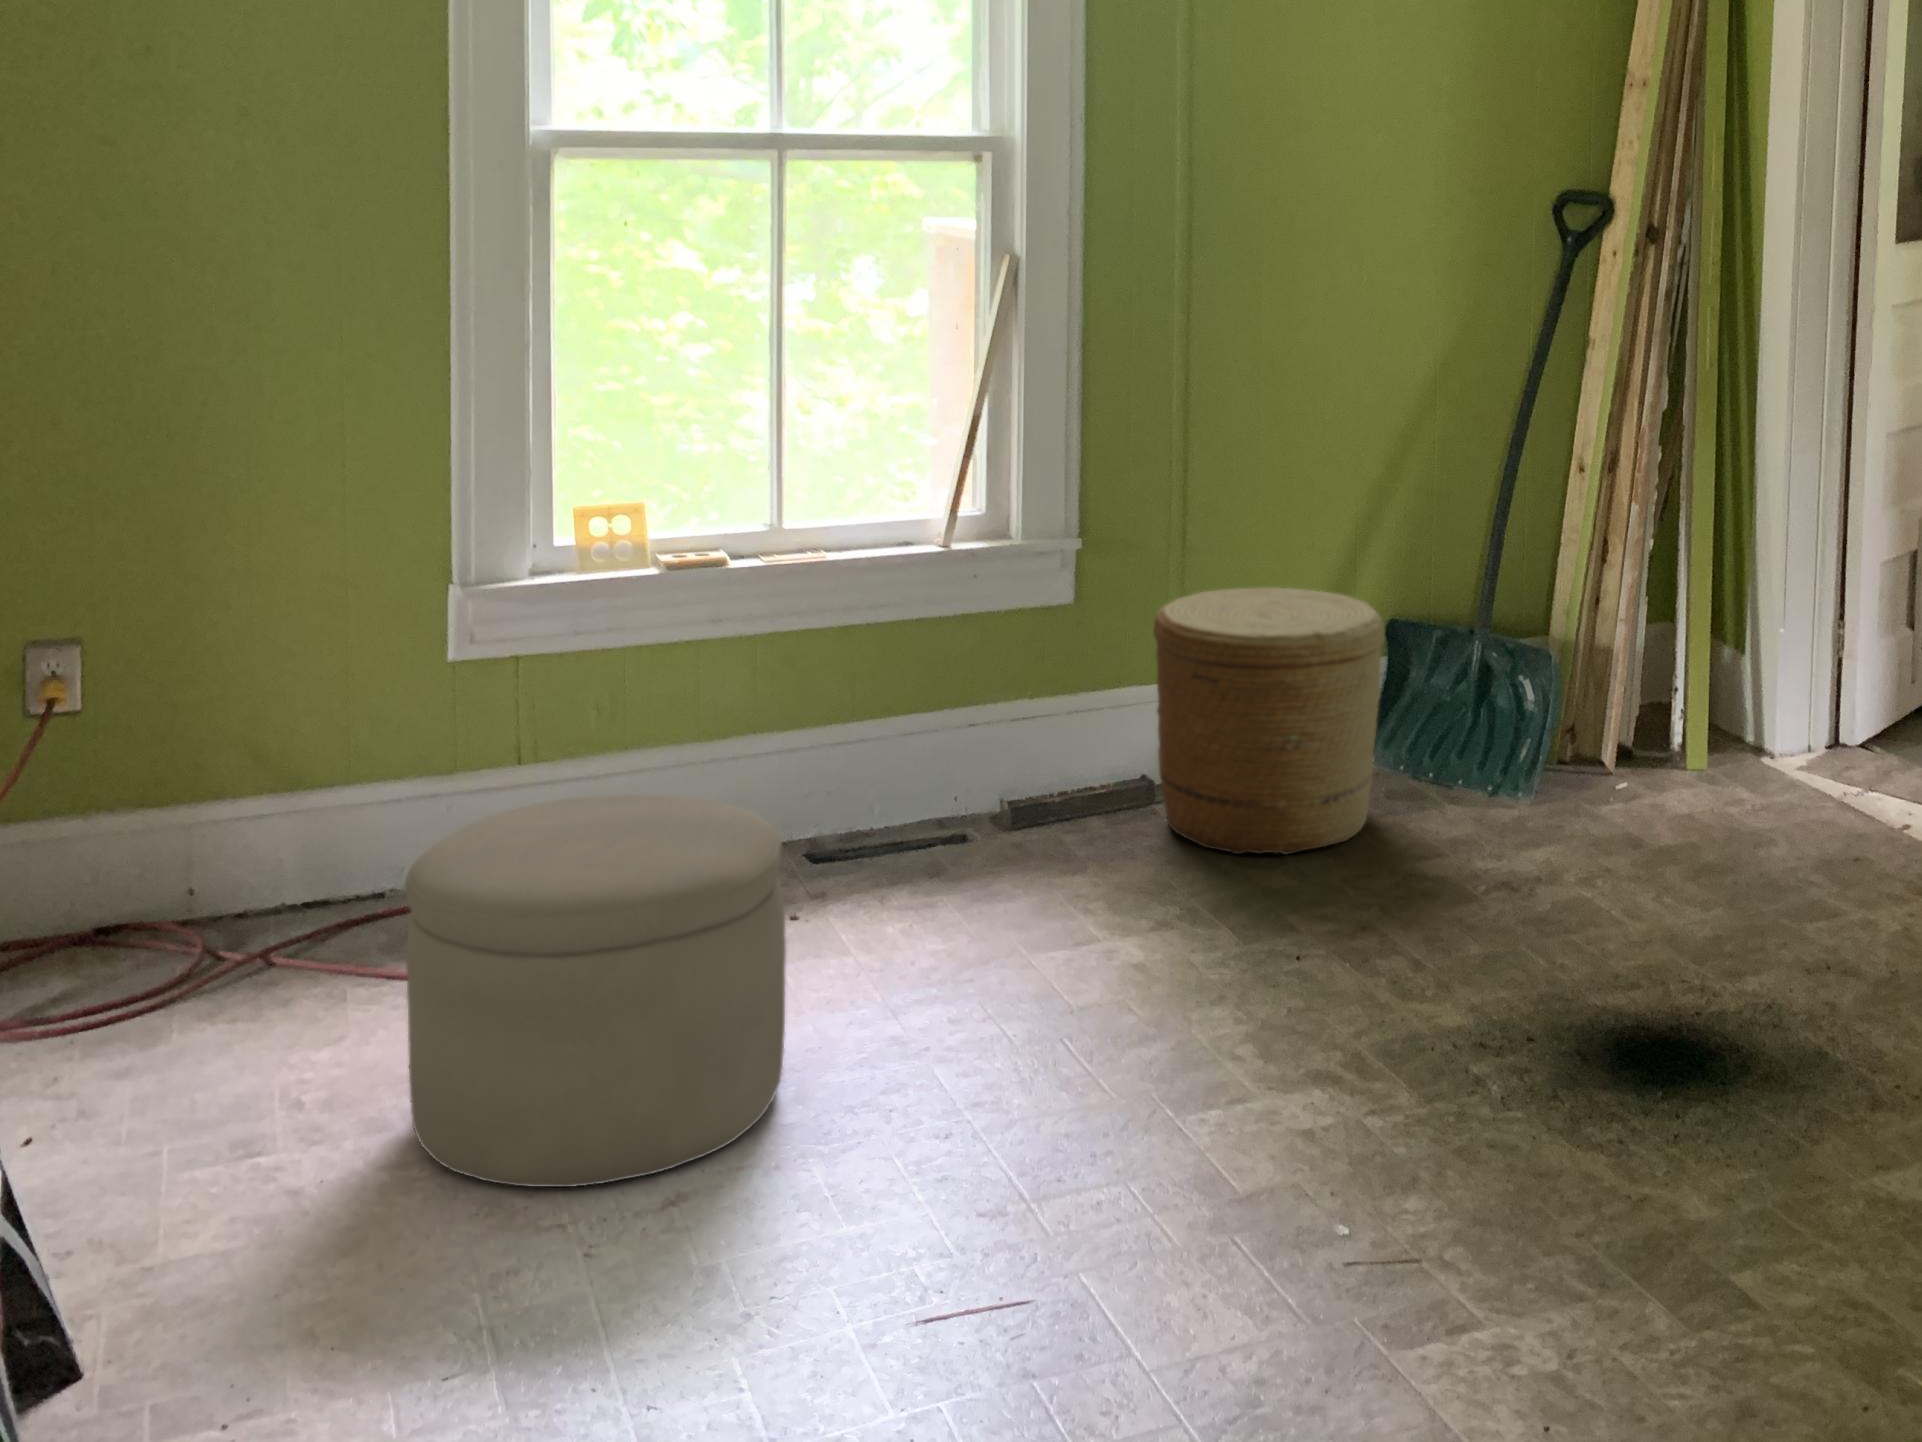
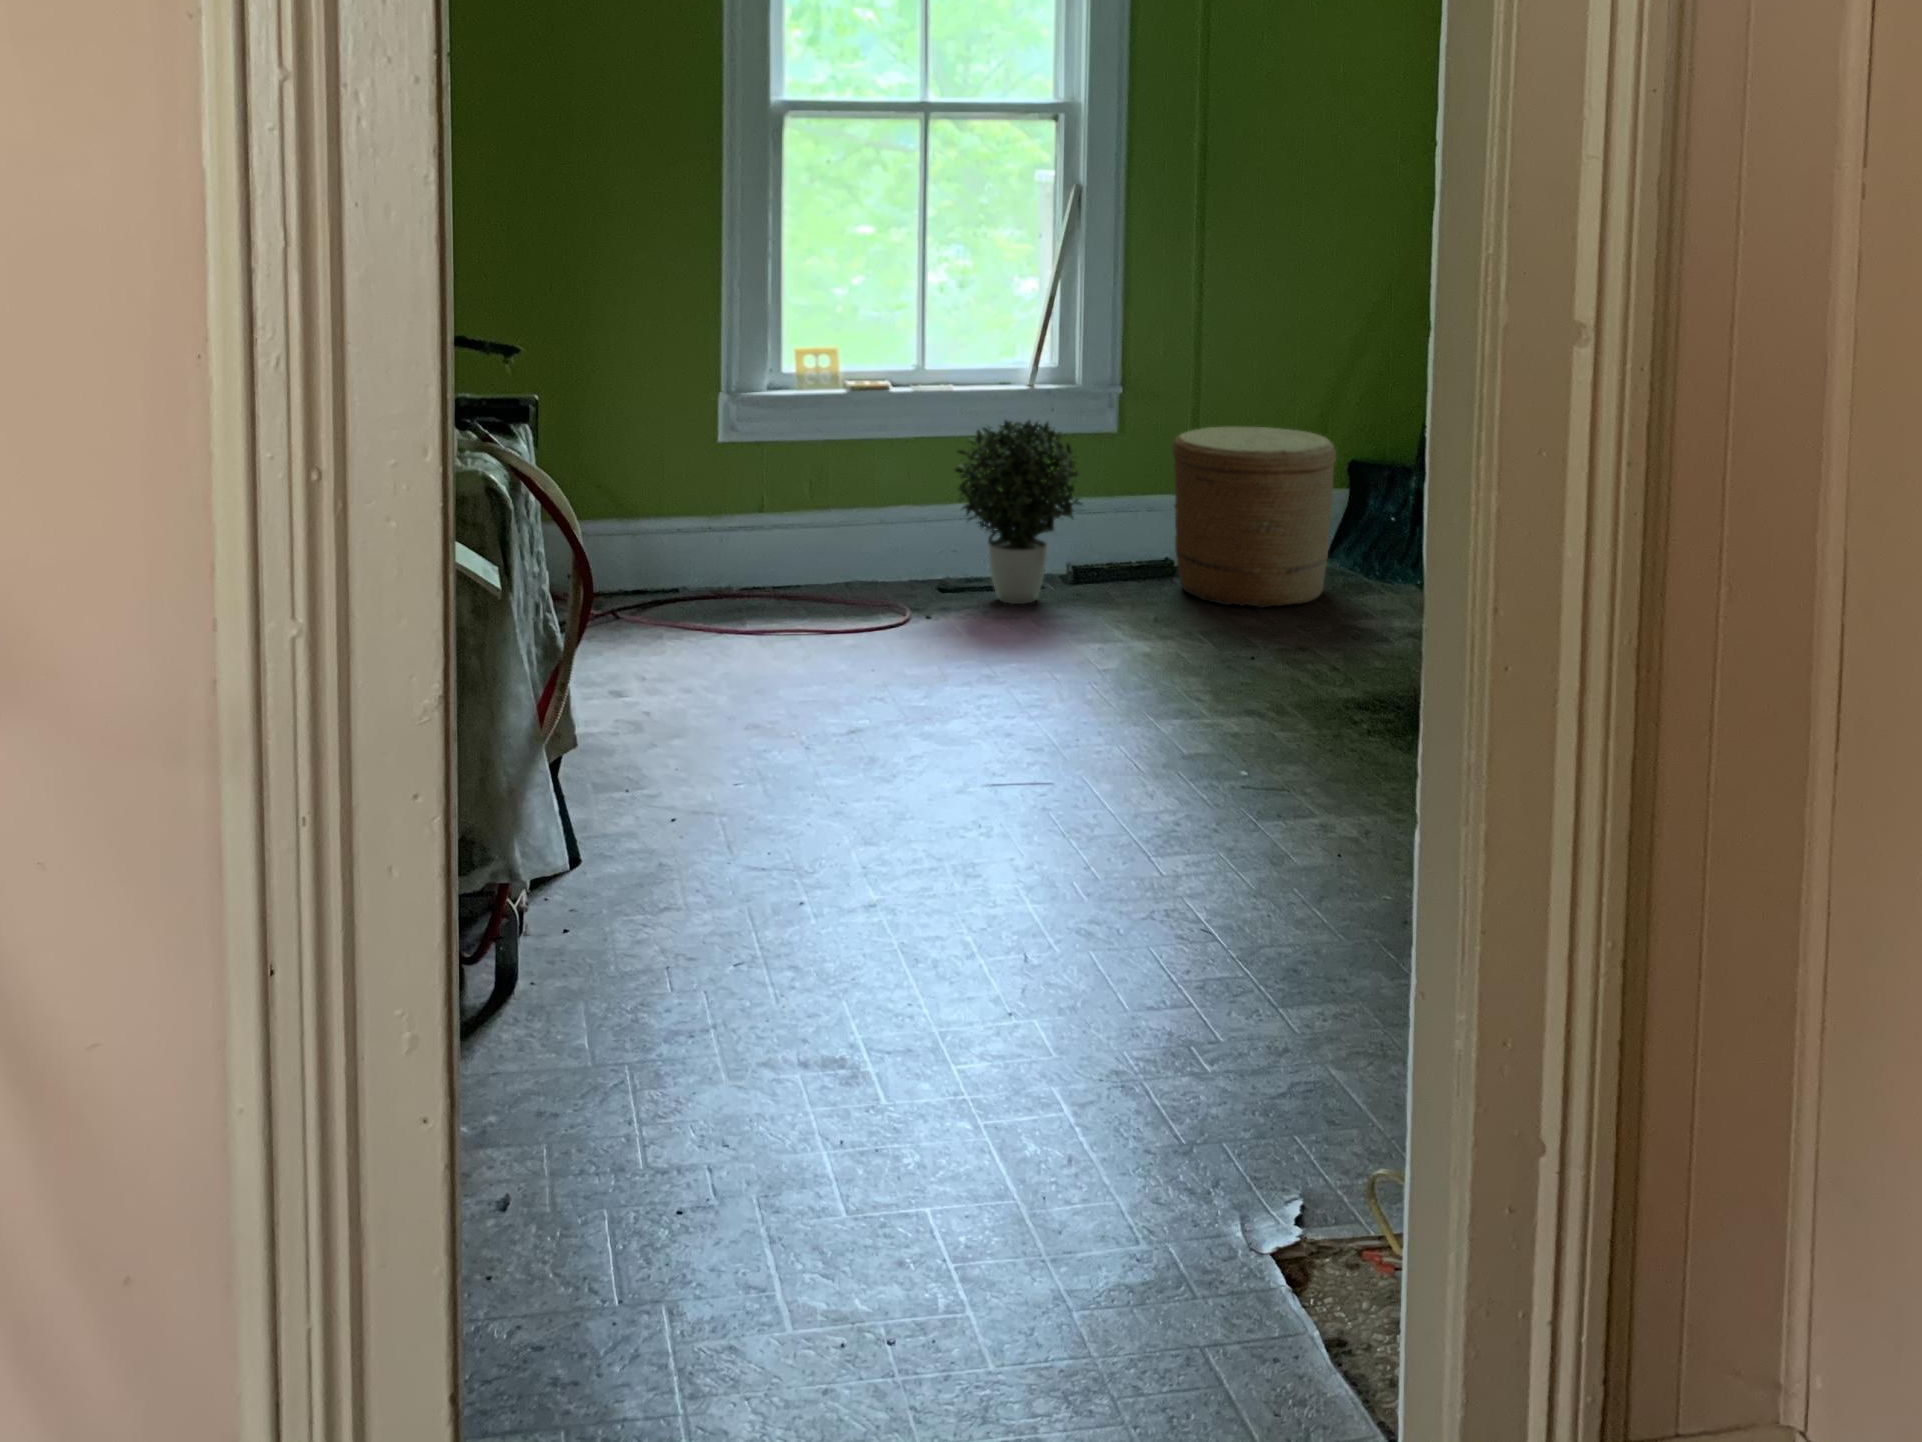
potted plant: none [832,602,1029,875] -> present [955,420,1082,604]
ottoman: present [405,793,786,1187] -> none [699,510,915,727]

